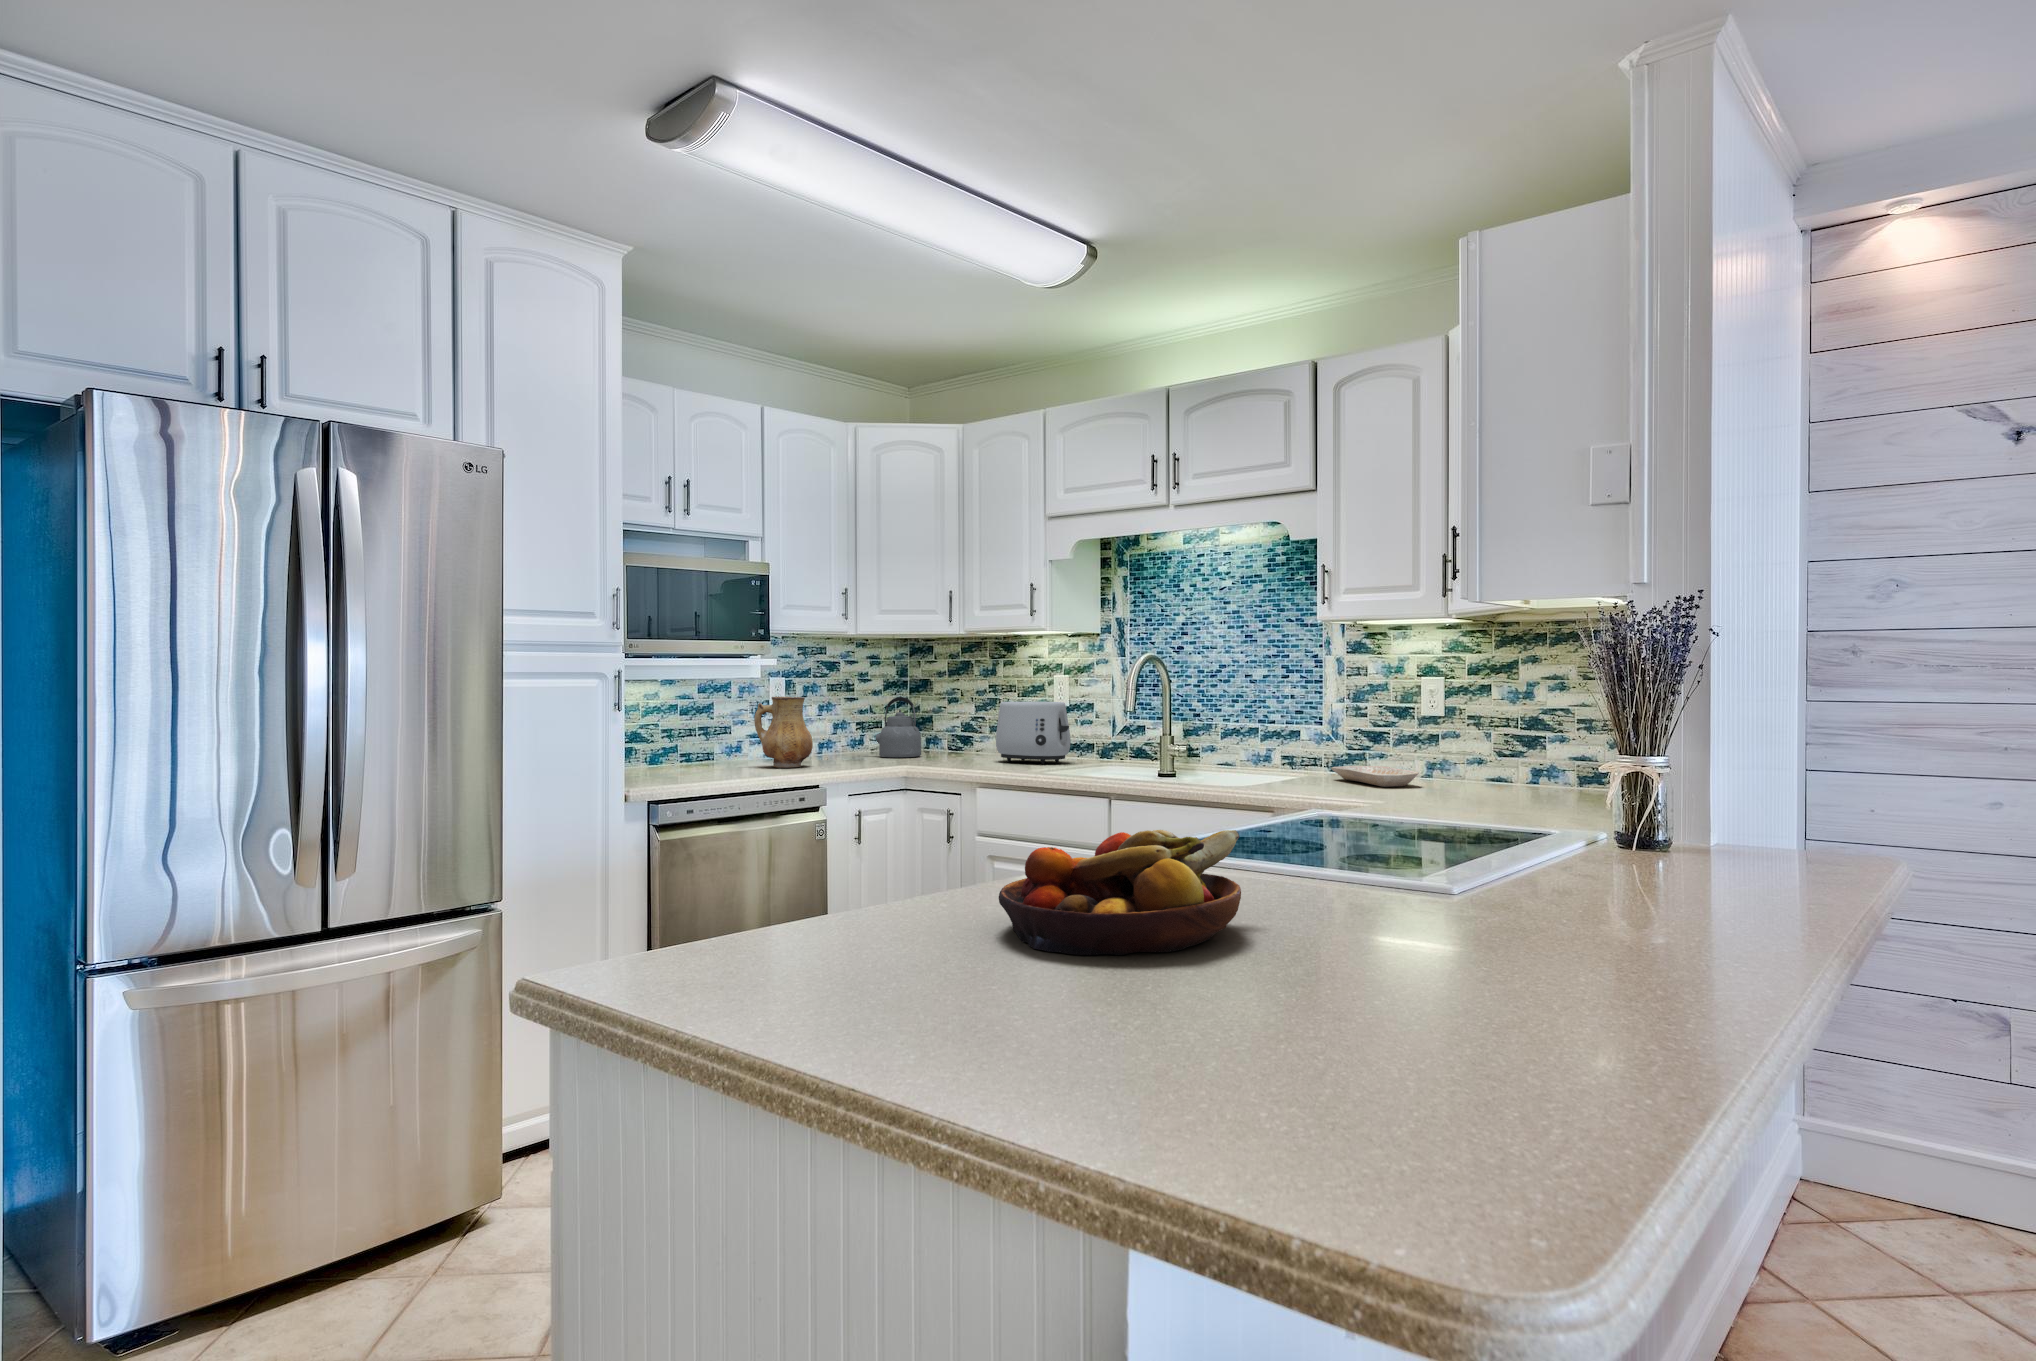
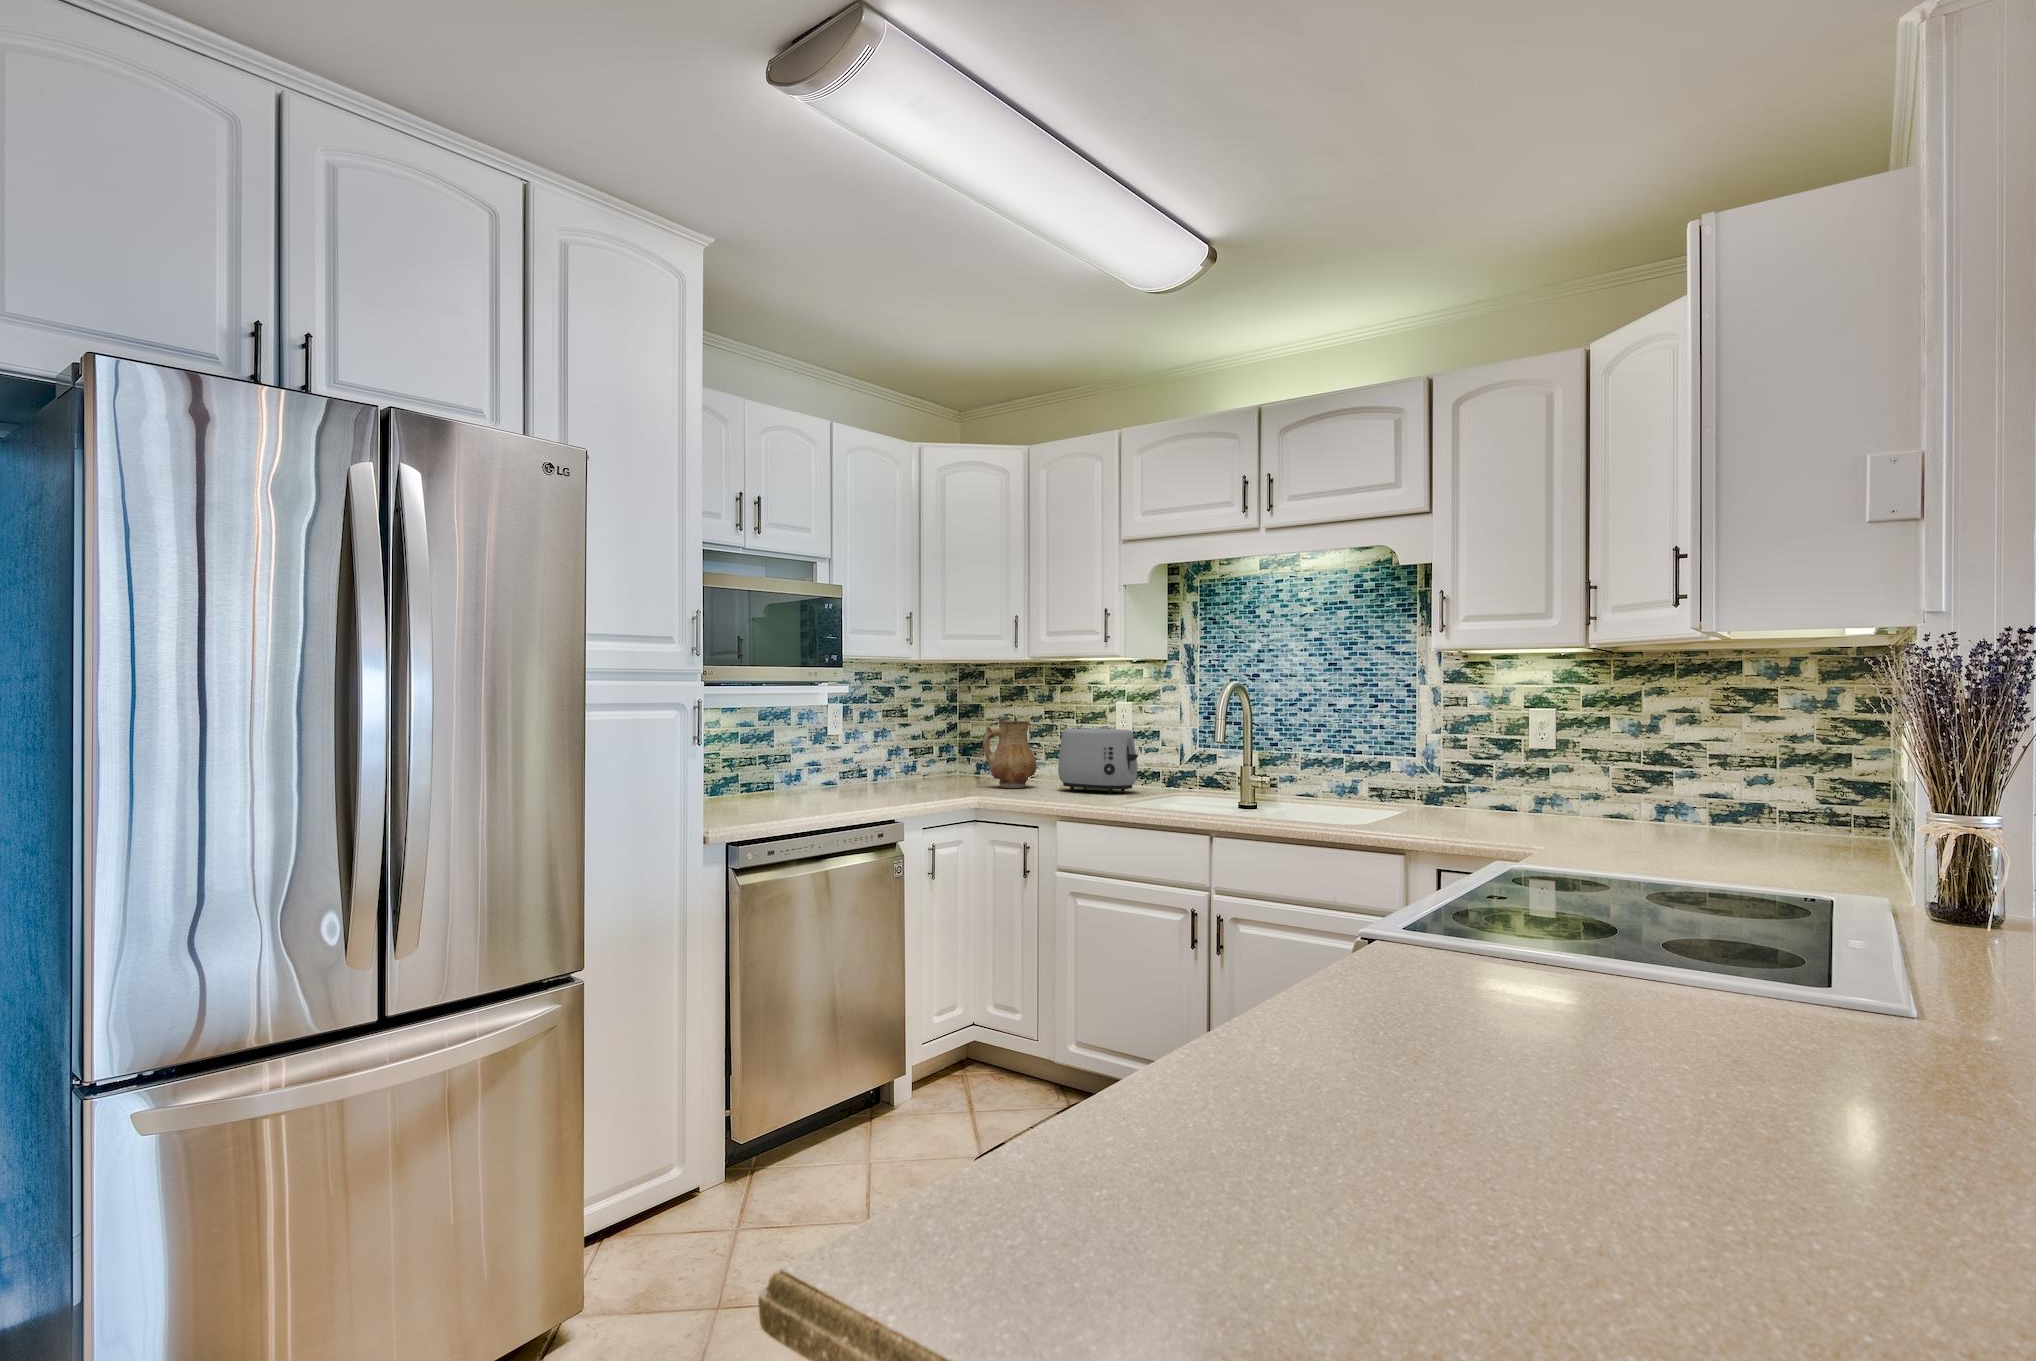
ceramic pitcher: present [754,697,813,768] -> present [983,721,1037,788]
kettle: present [876,697,921,757] -> none [913,723,974,785]
tray: present [1331,766,1419,787] -> none [1438,800,1545,825]
fruit bowl: present [999,830,1241,955] -> none [1371,935,1749,1144]

